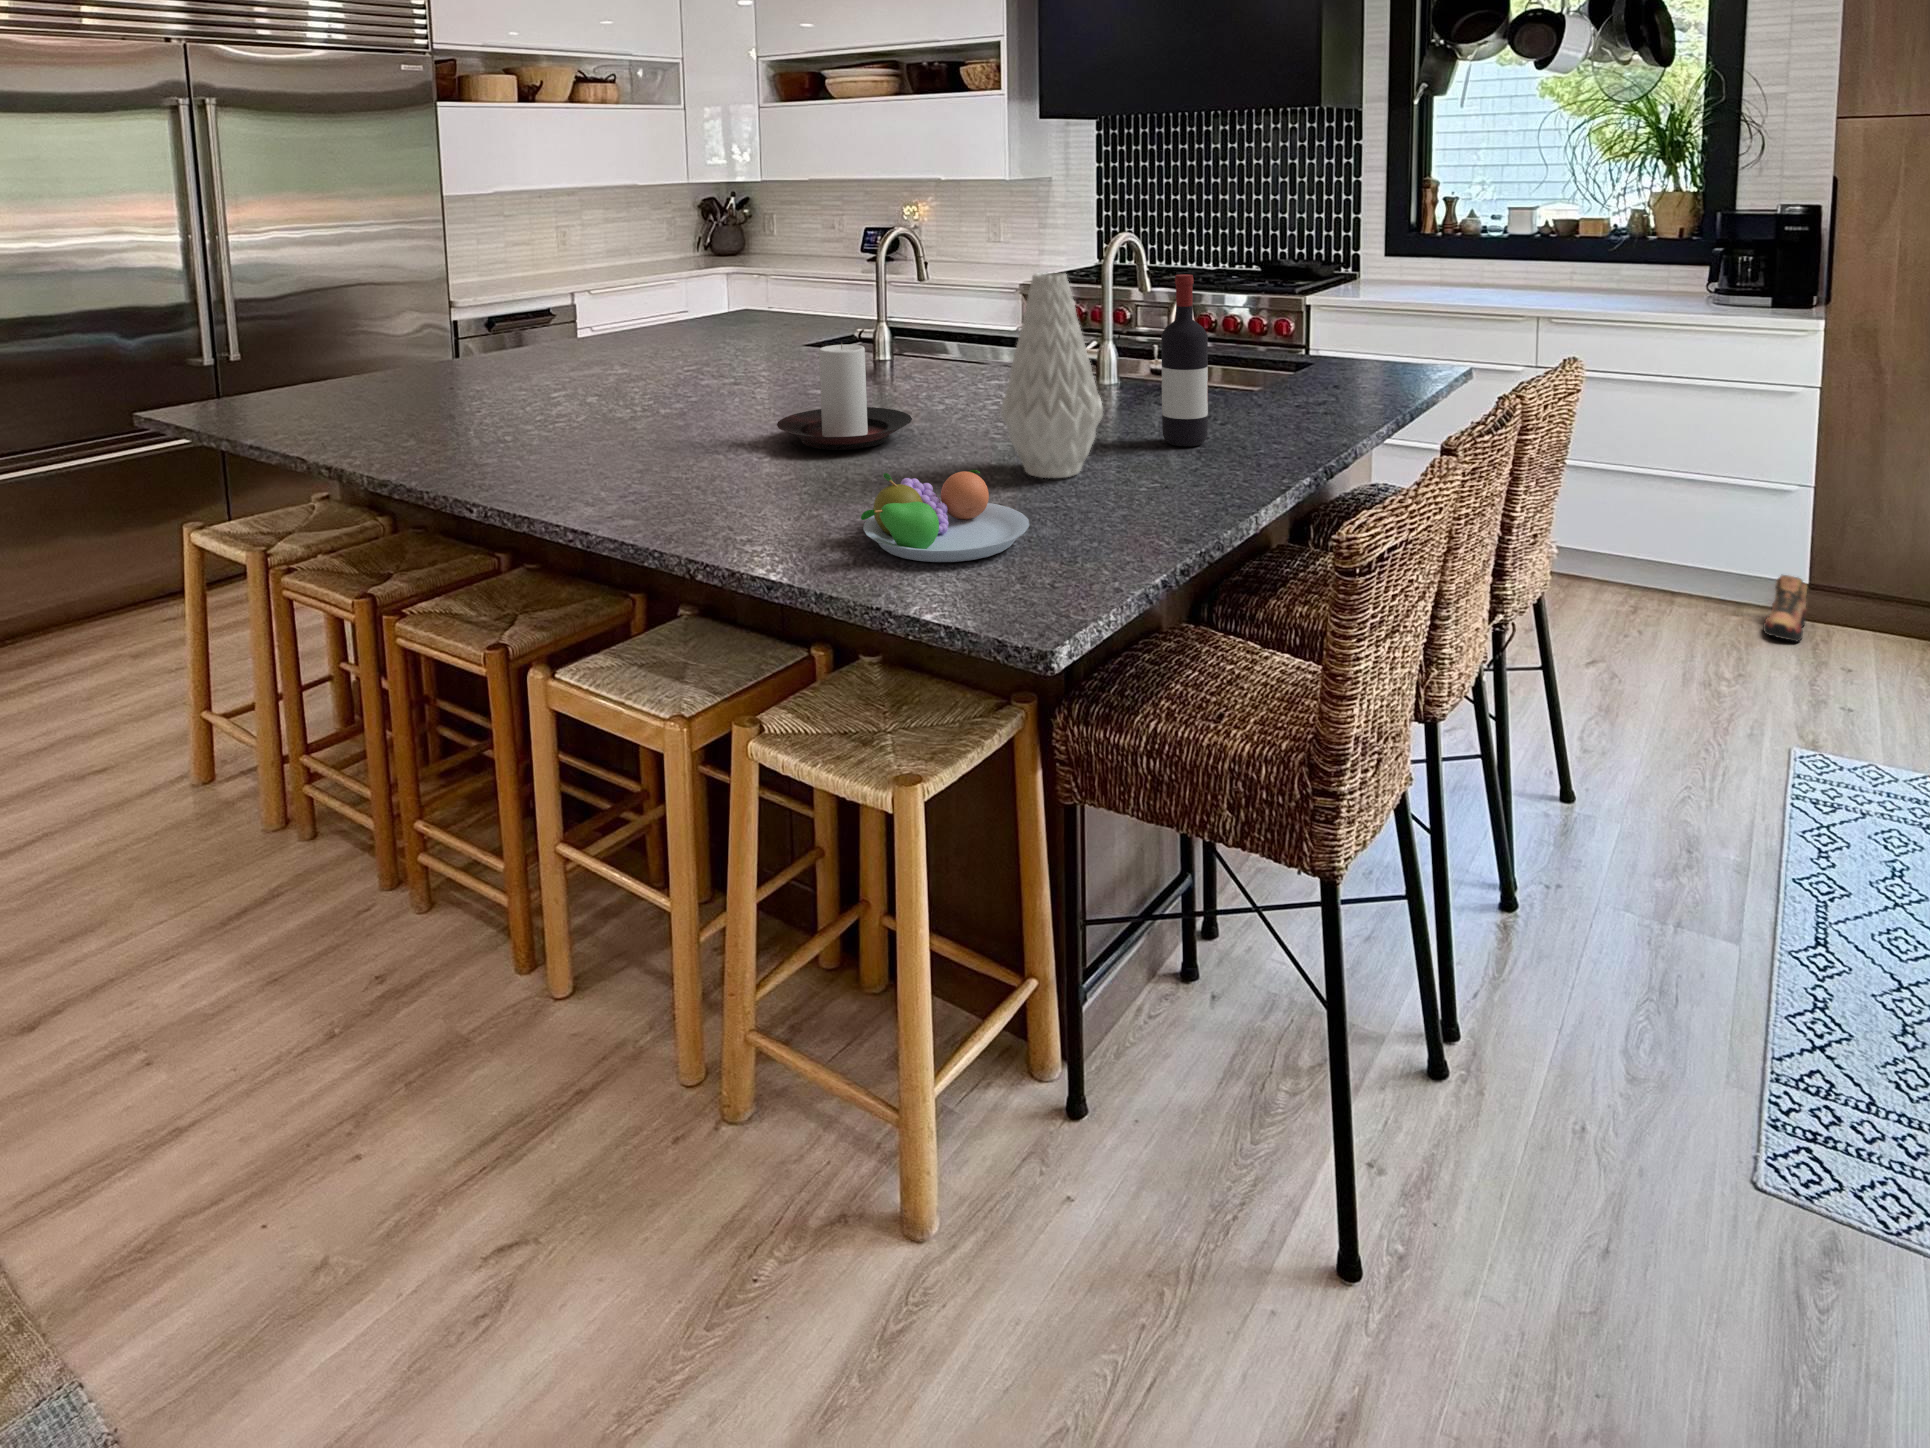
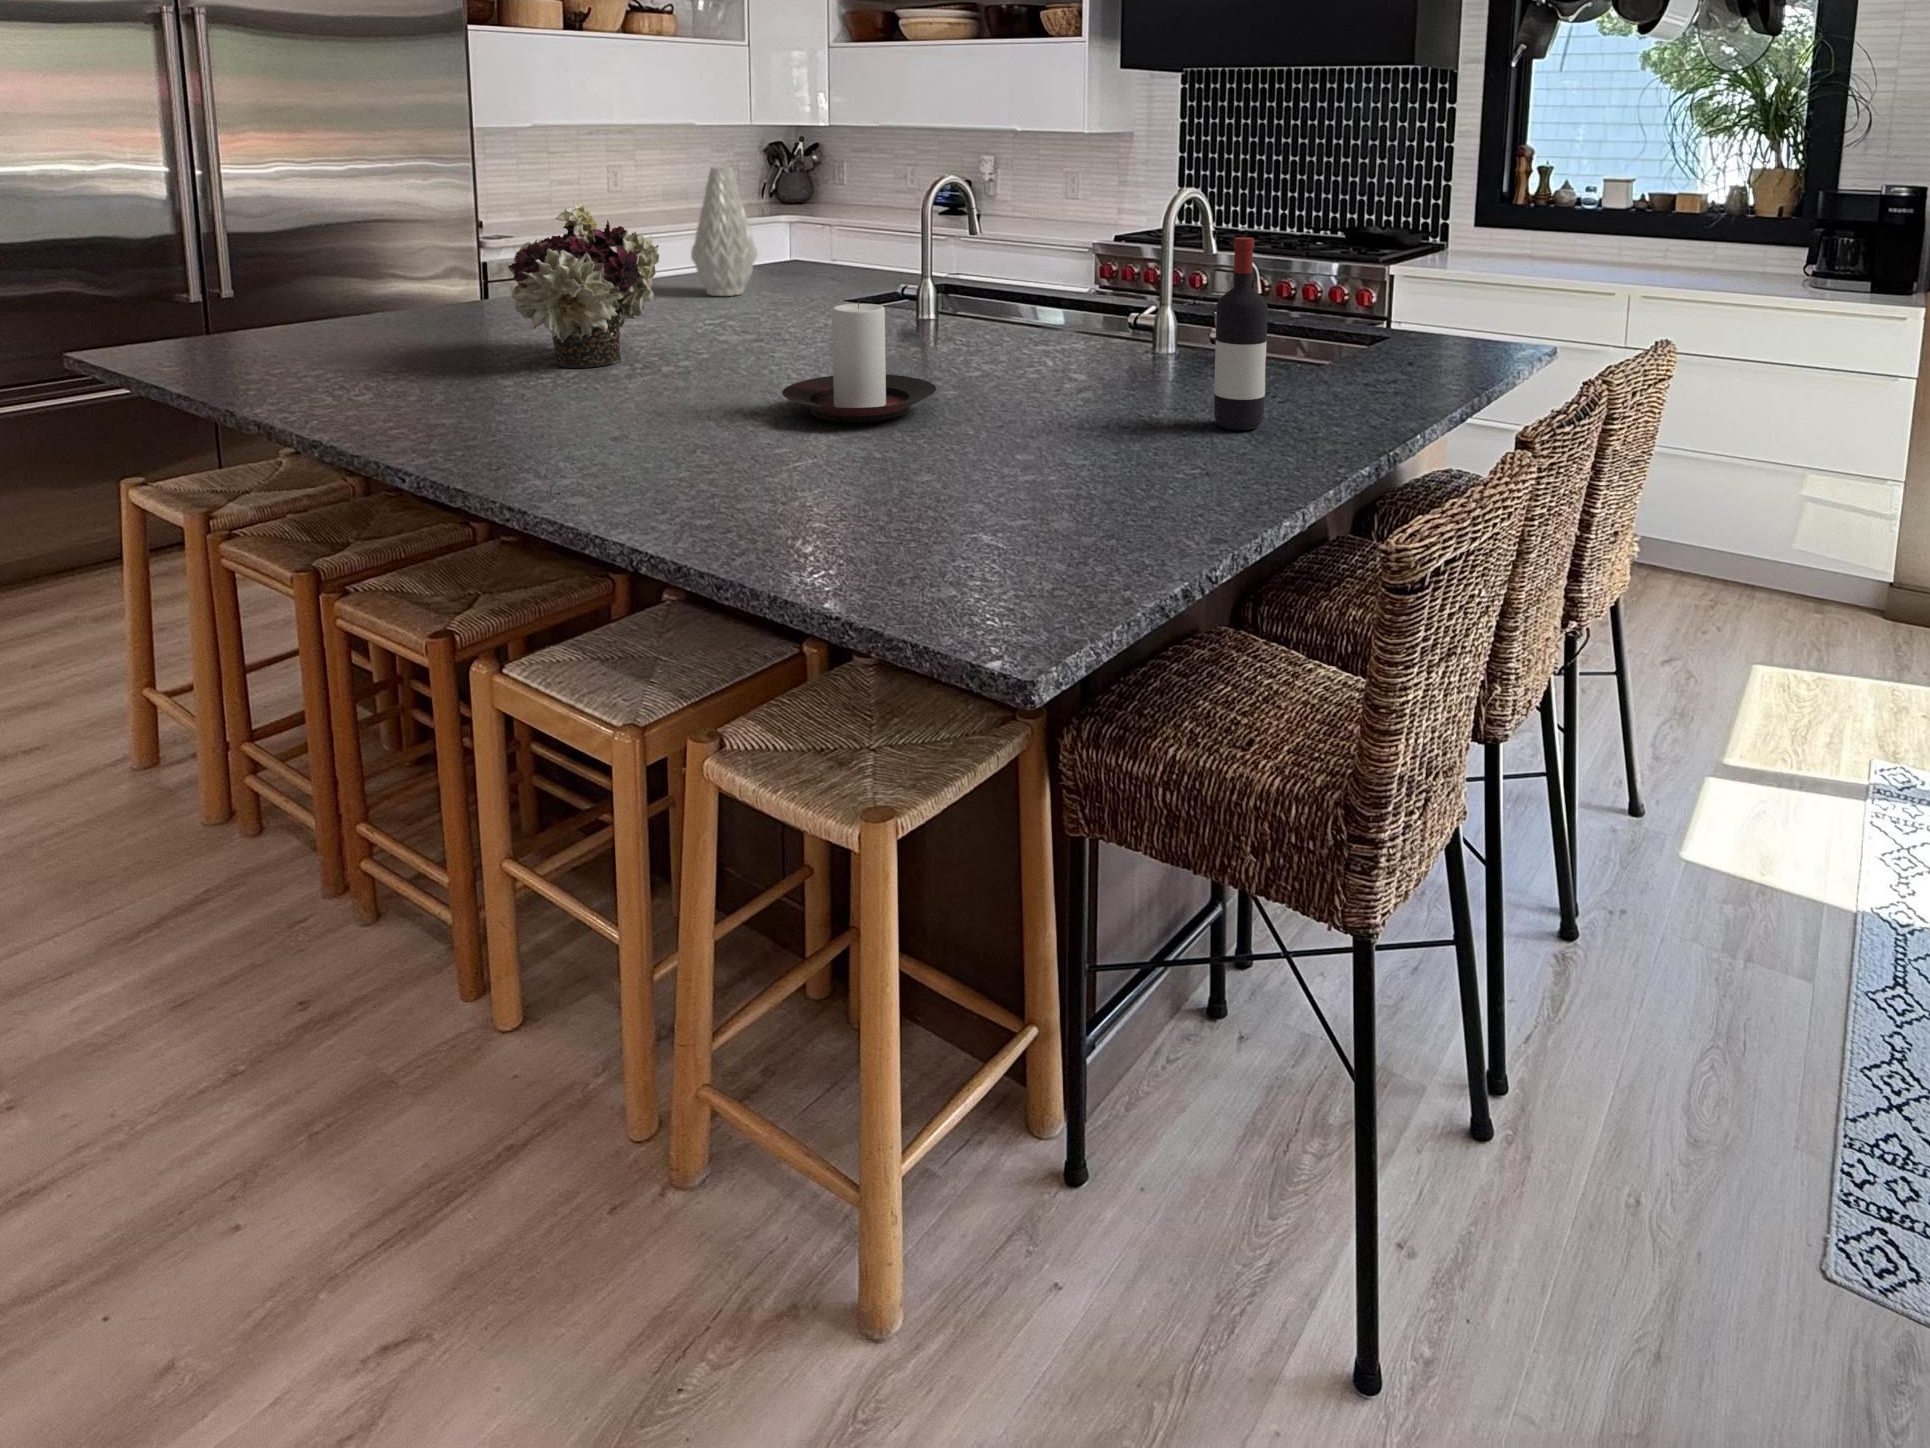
flower arrangement: none [524,263,652,410] -> present [508,203,659,368]
vase: present [1001,273,1103,478] -> present [691,167,757,296]
fruit bowl: present [861,470,1029,562] -> none [841,452,1042,560]
shoe: present [1764,575,1807,642] -> none [1853,580,1900,651]

